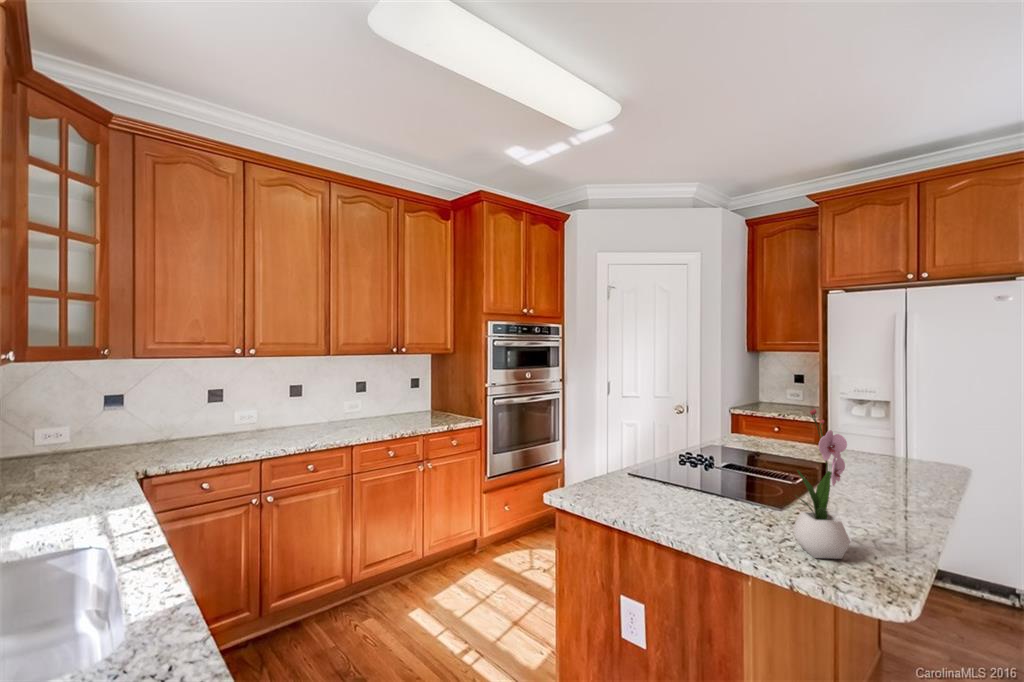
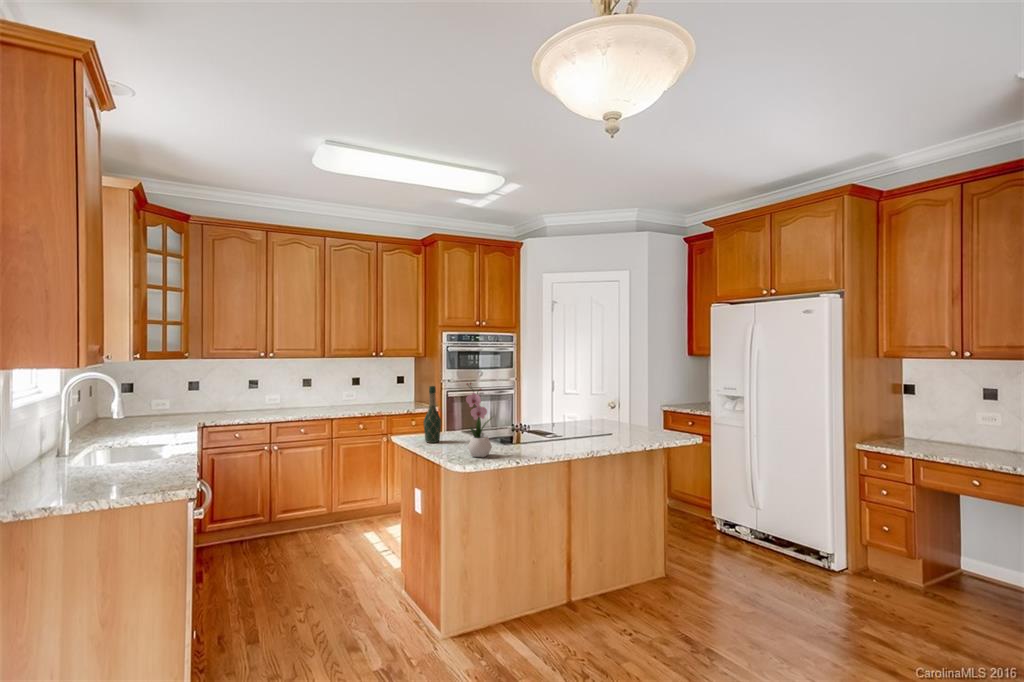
wine bottle: none [626,408,659,512] -> present [424,386,441,443]

